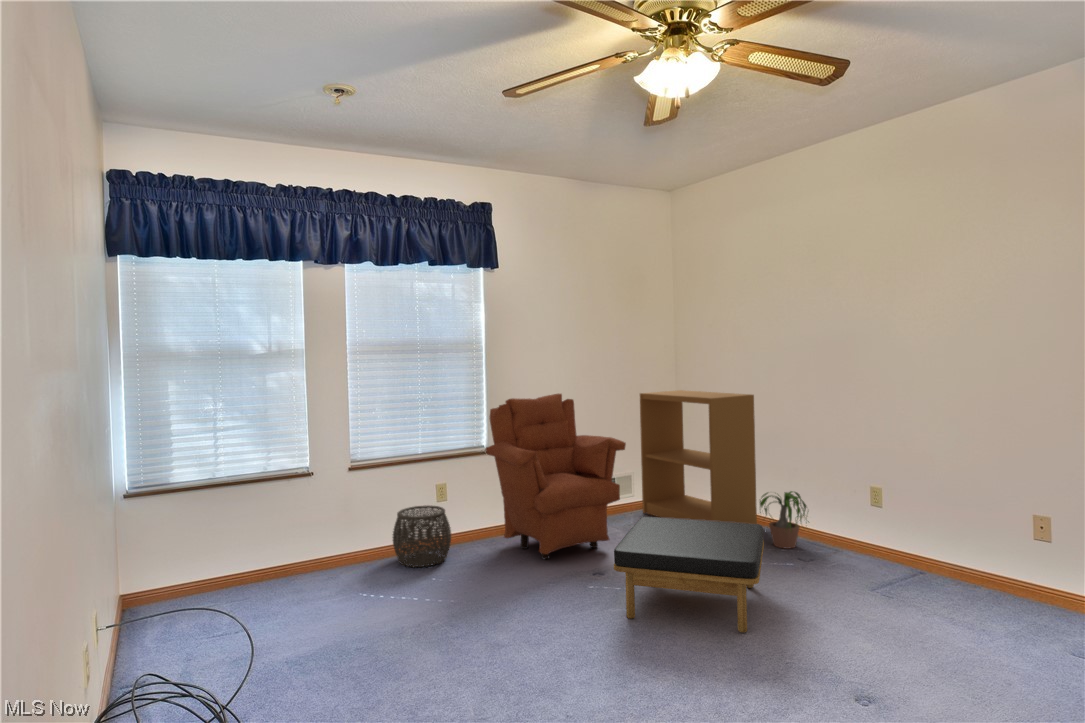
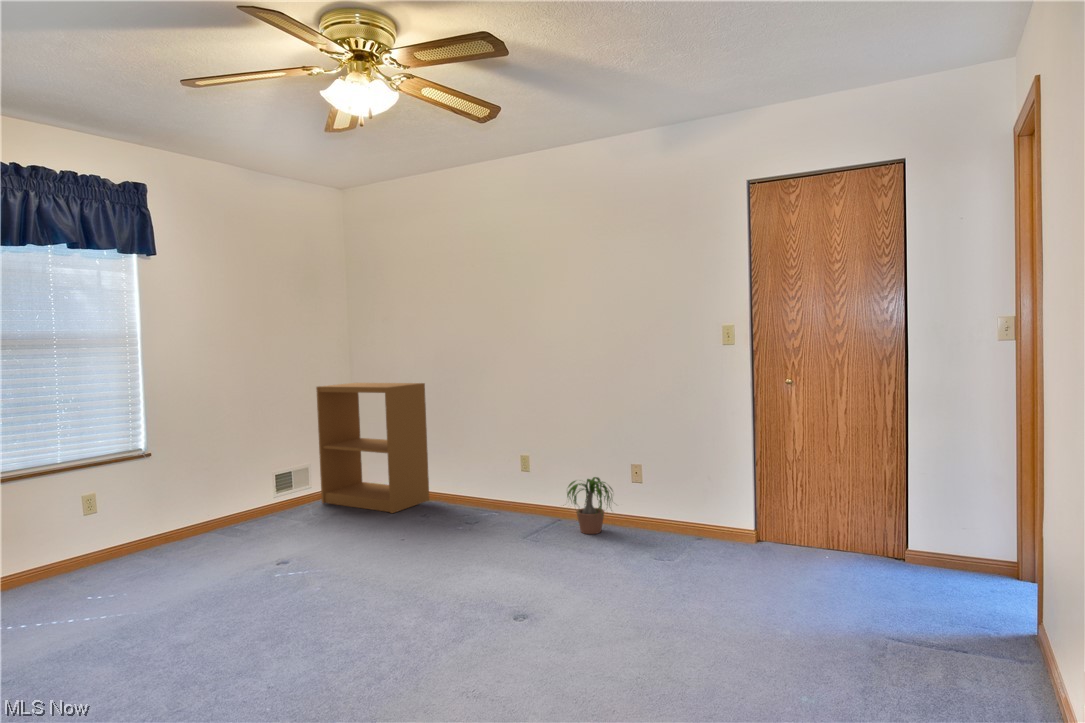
armchair: present [486,394,626,559] -> none [148,389,306,558]
potted plant: present [760,491,809,549] -> present [567,477,612,534]
woven basket: present [393,505,451,567] -> none [25,519,107,591]
ottoman: present [614,517,764,633] -> none [303,493,438,592]

